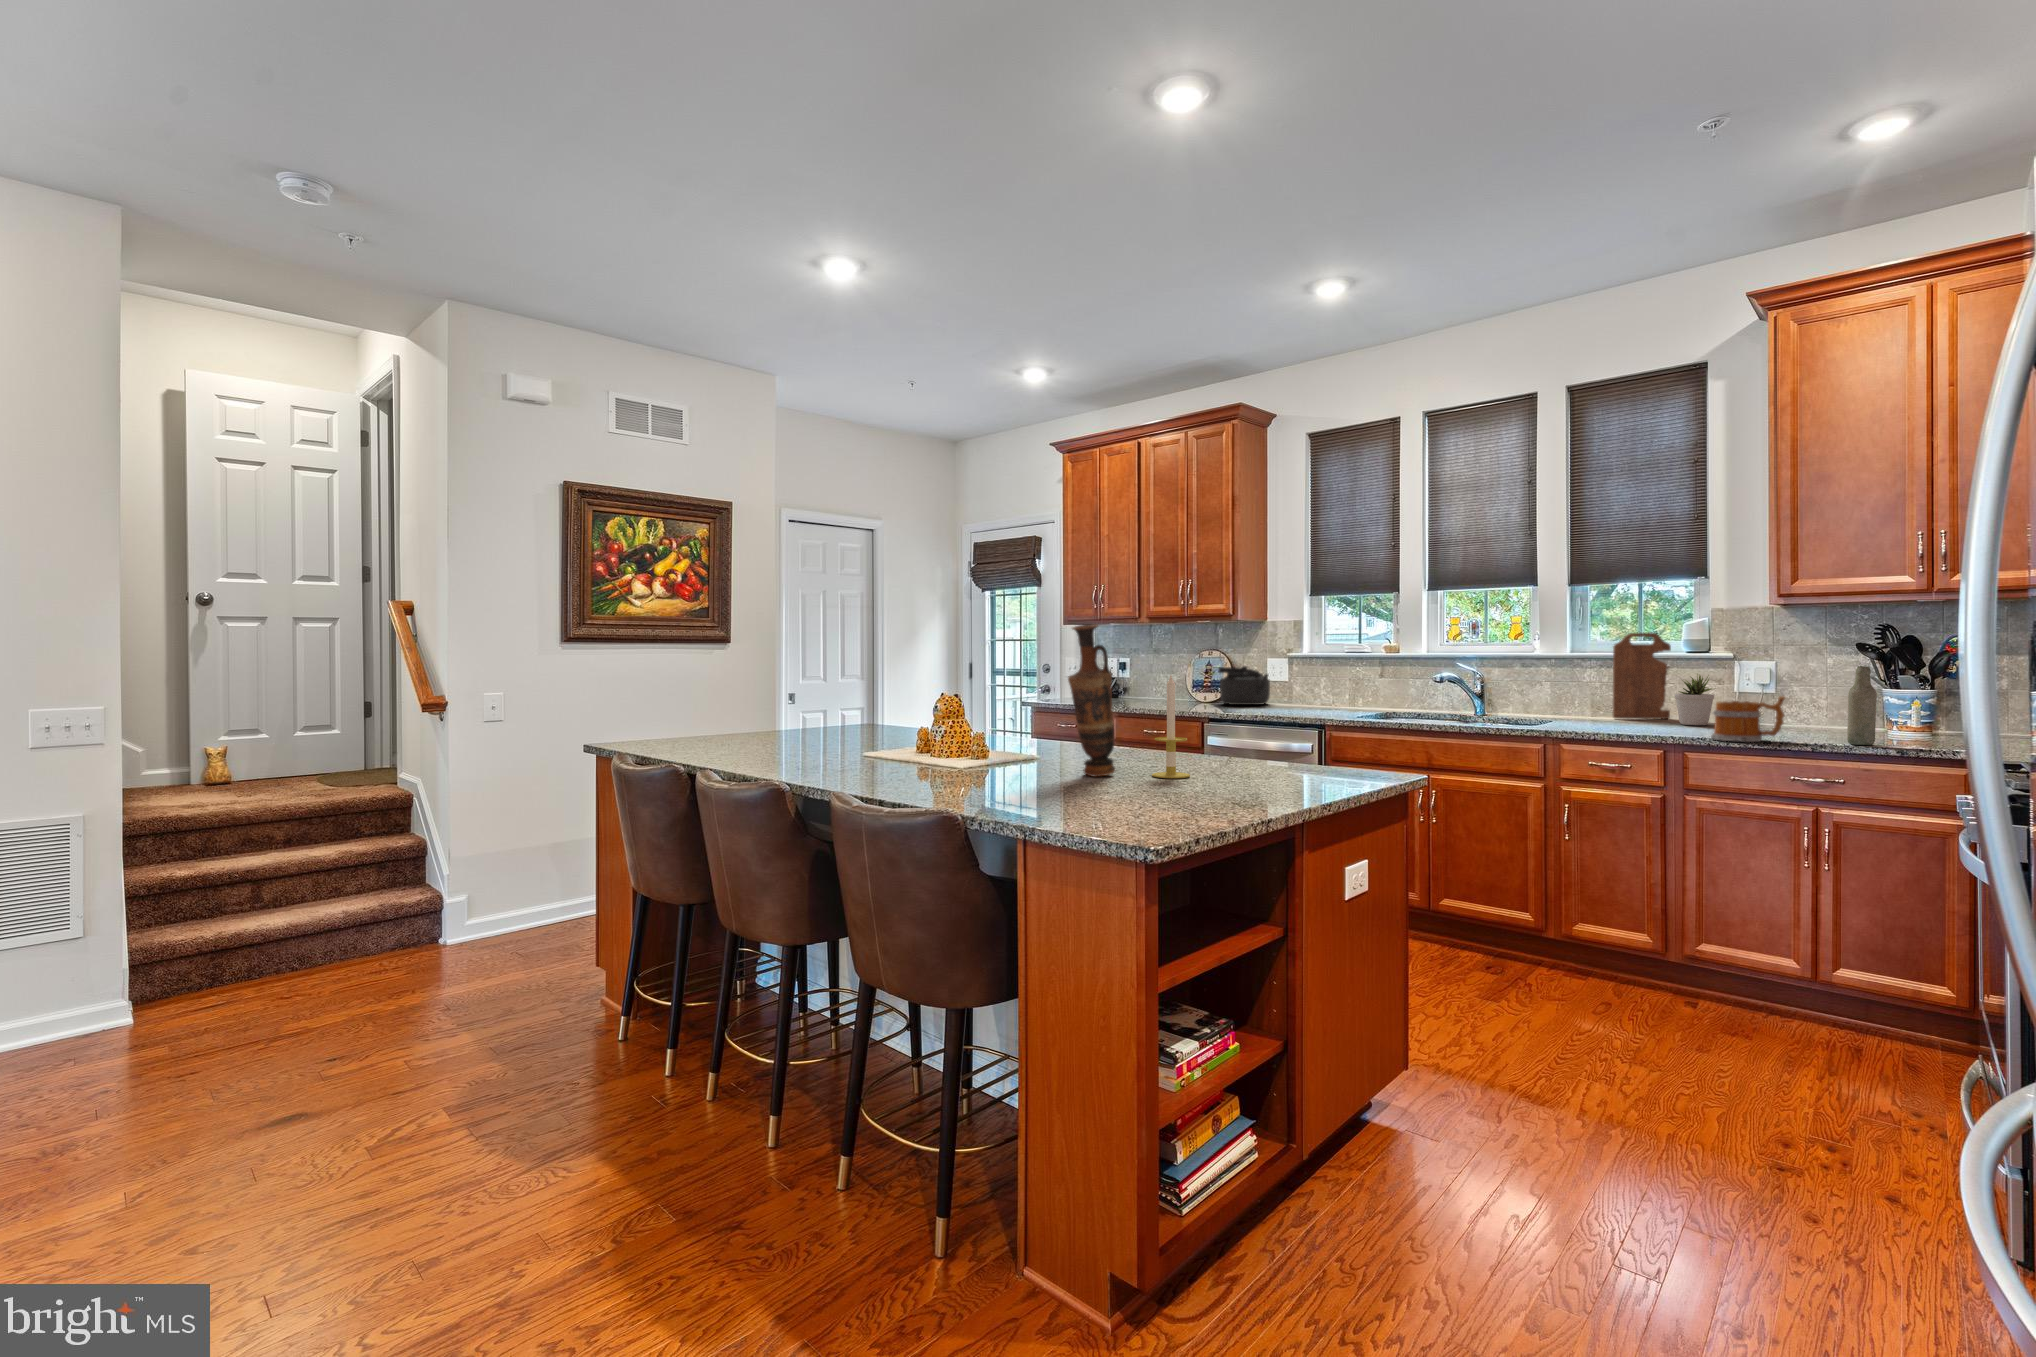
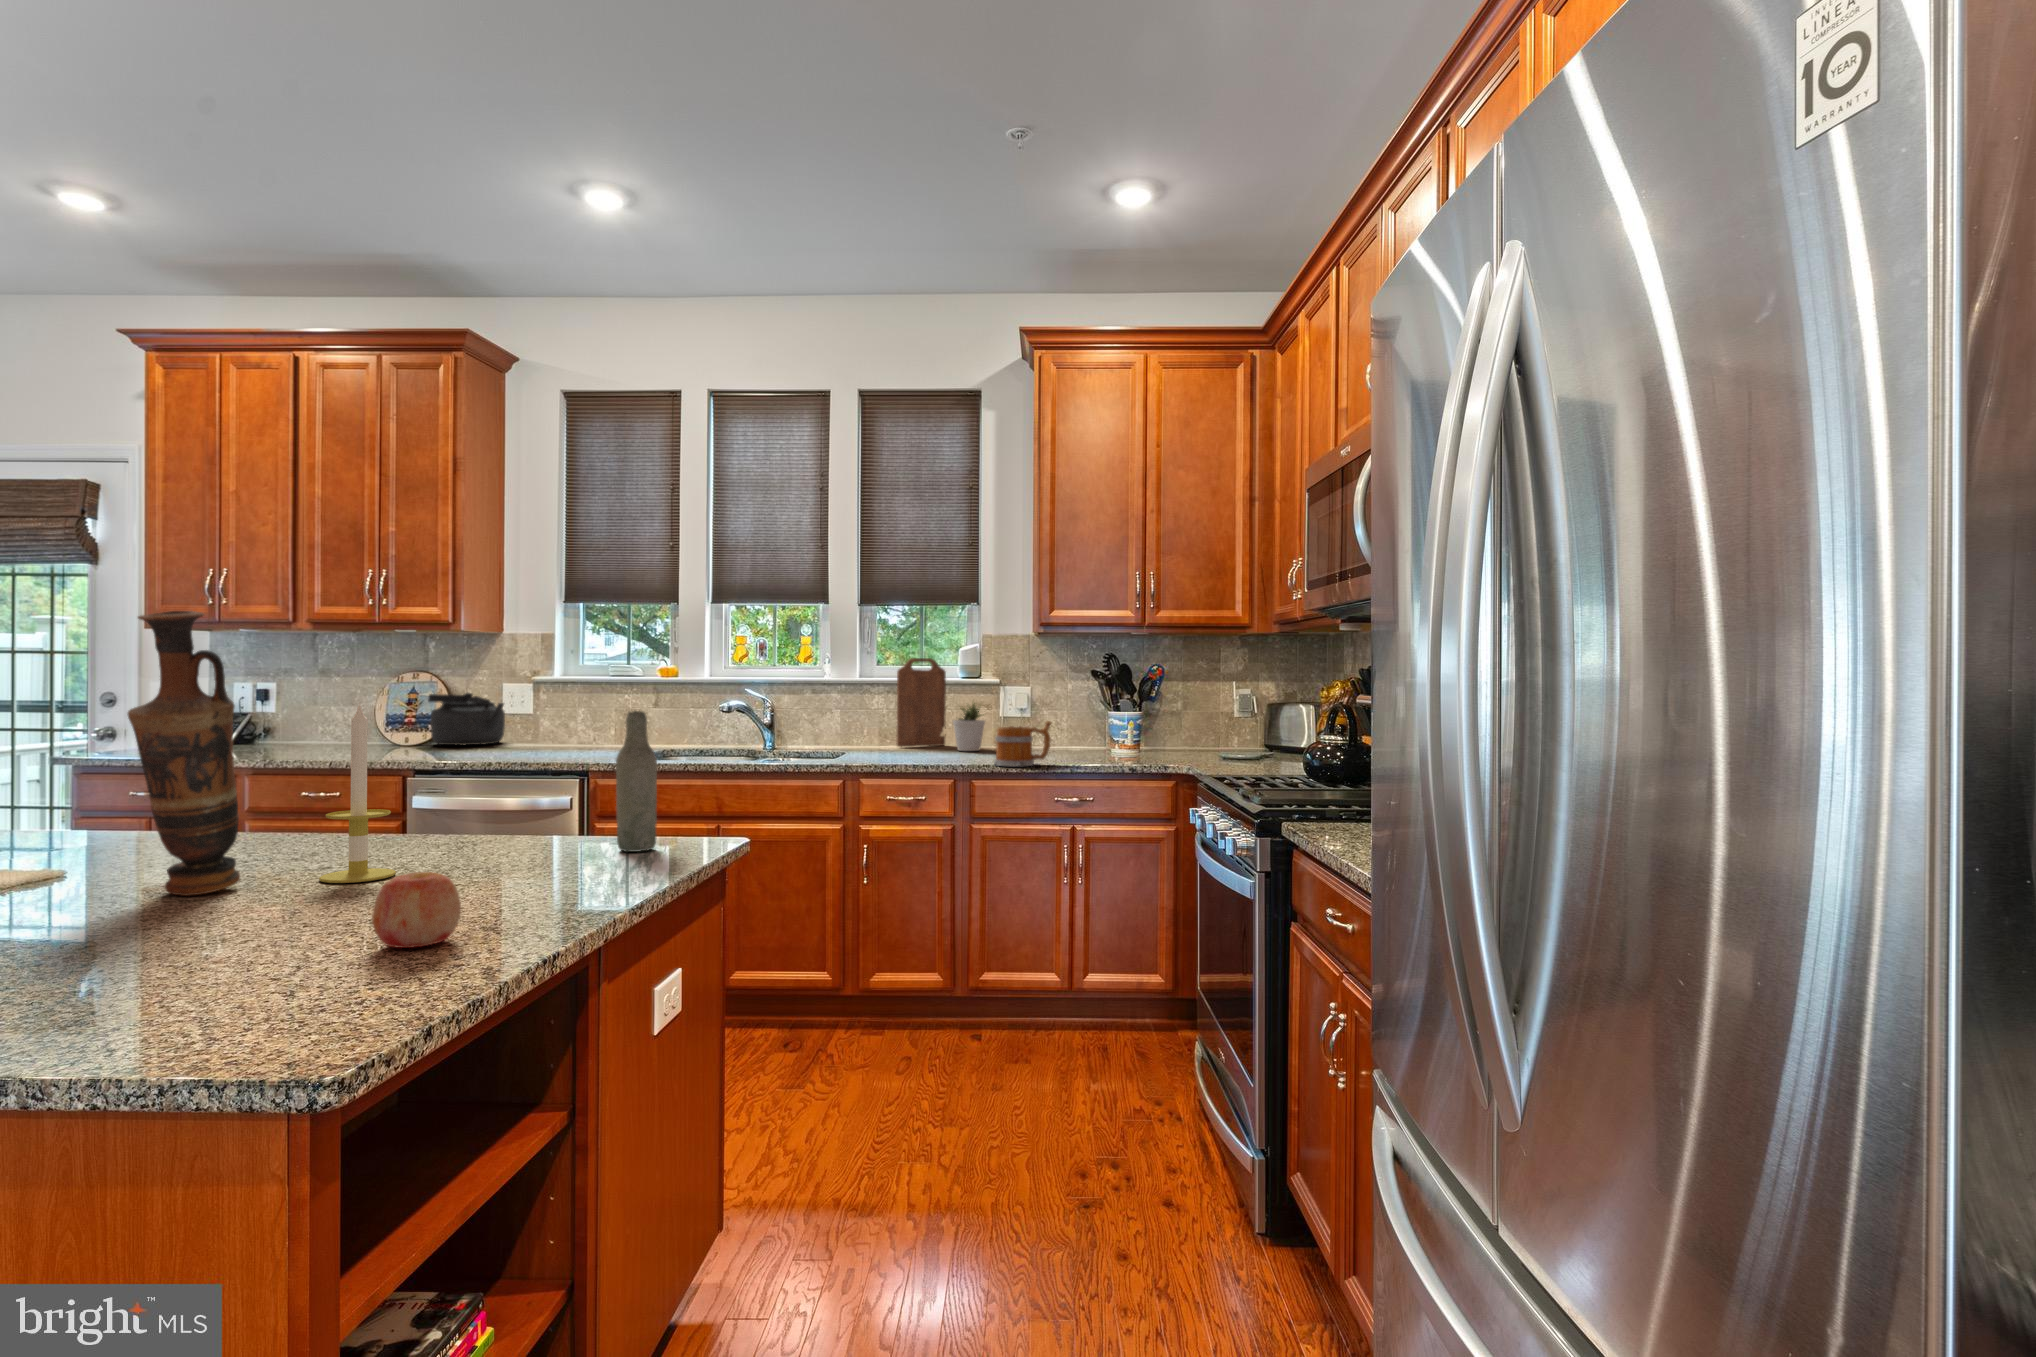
bottle: present [1847,666,1877,745] -> present [616,711,657,852]
apple: none [1175,769,1219,808] -> present [372,872,461,948]

